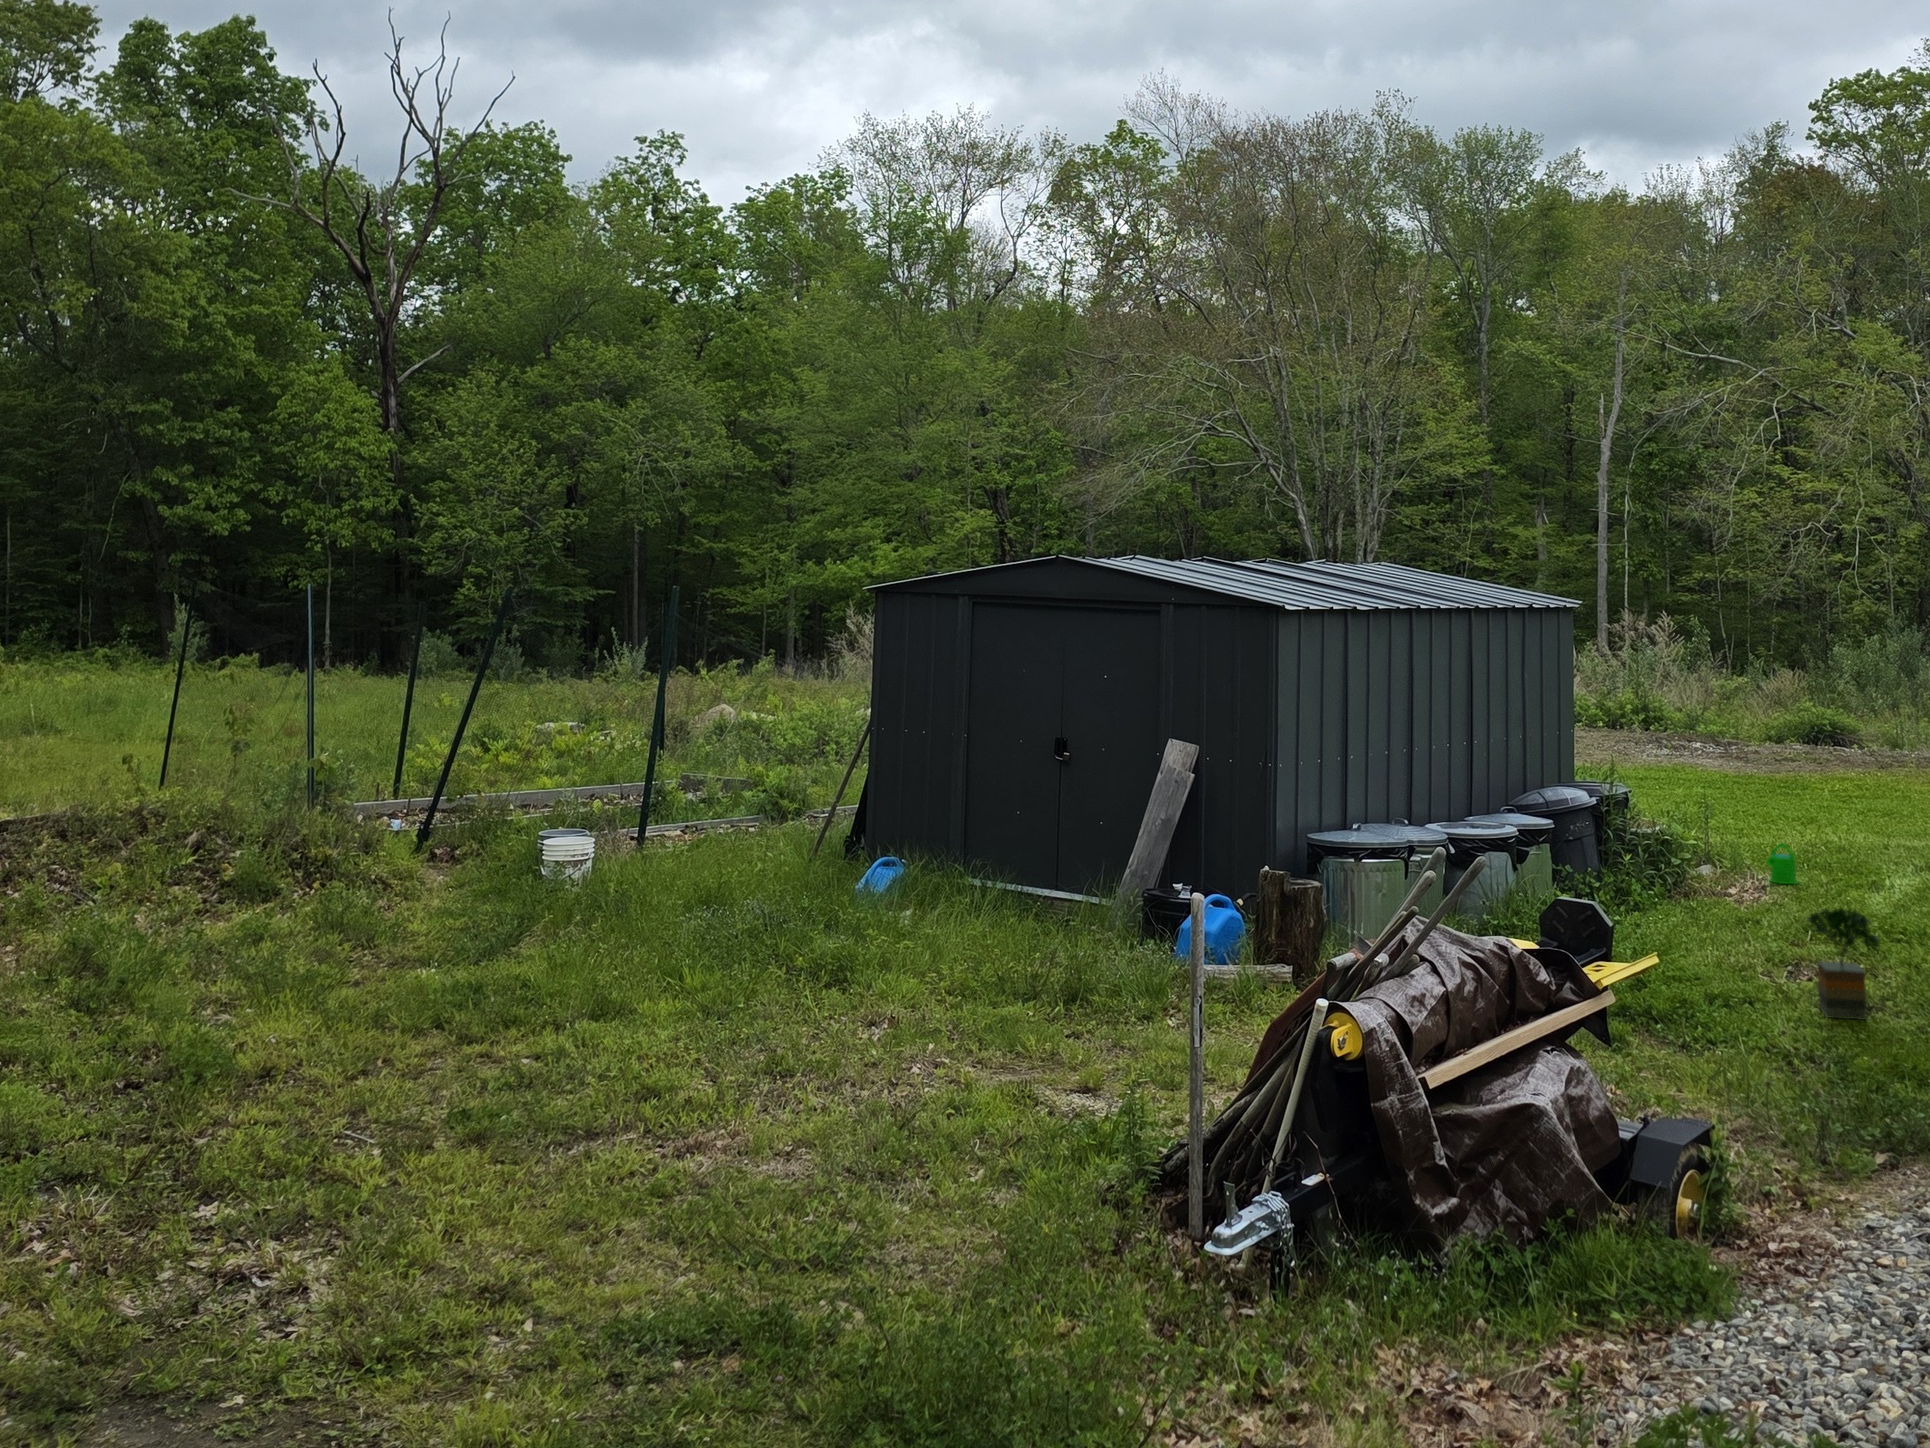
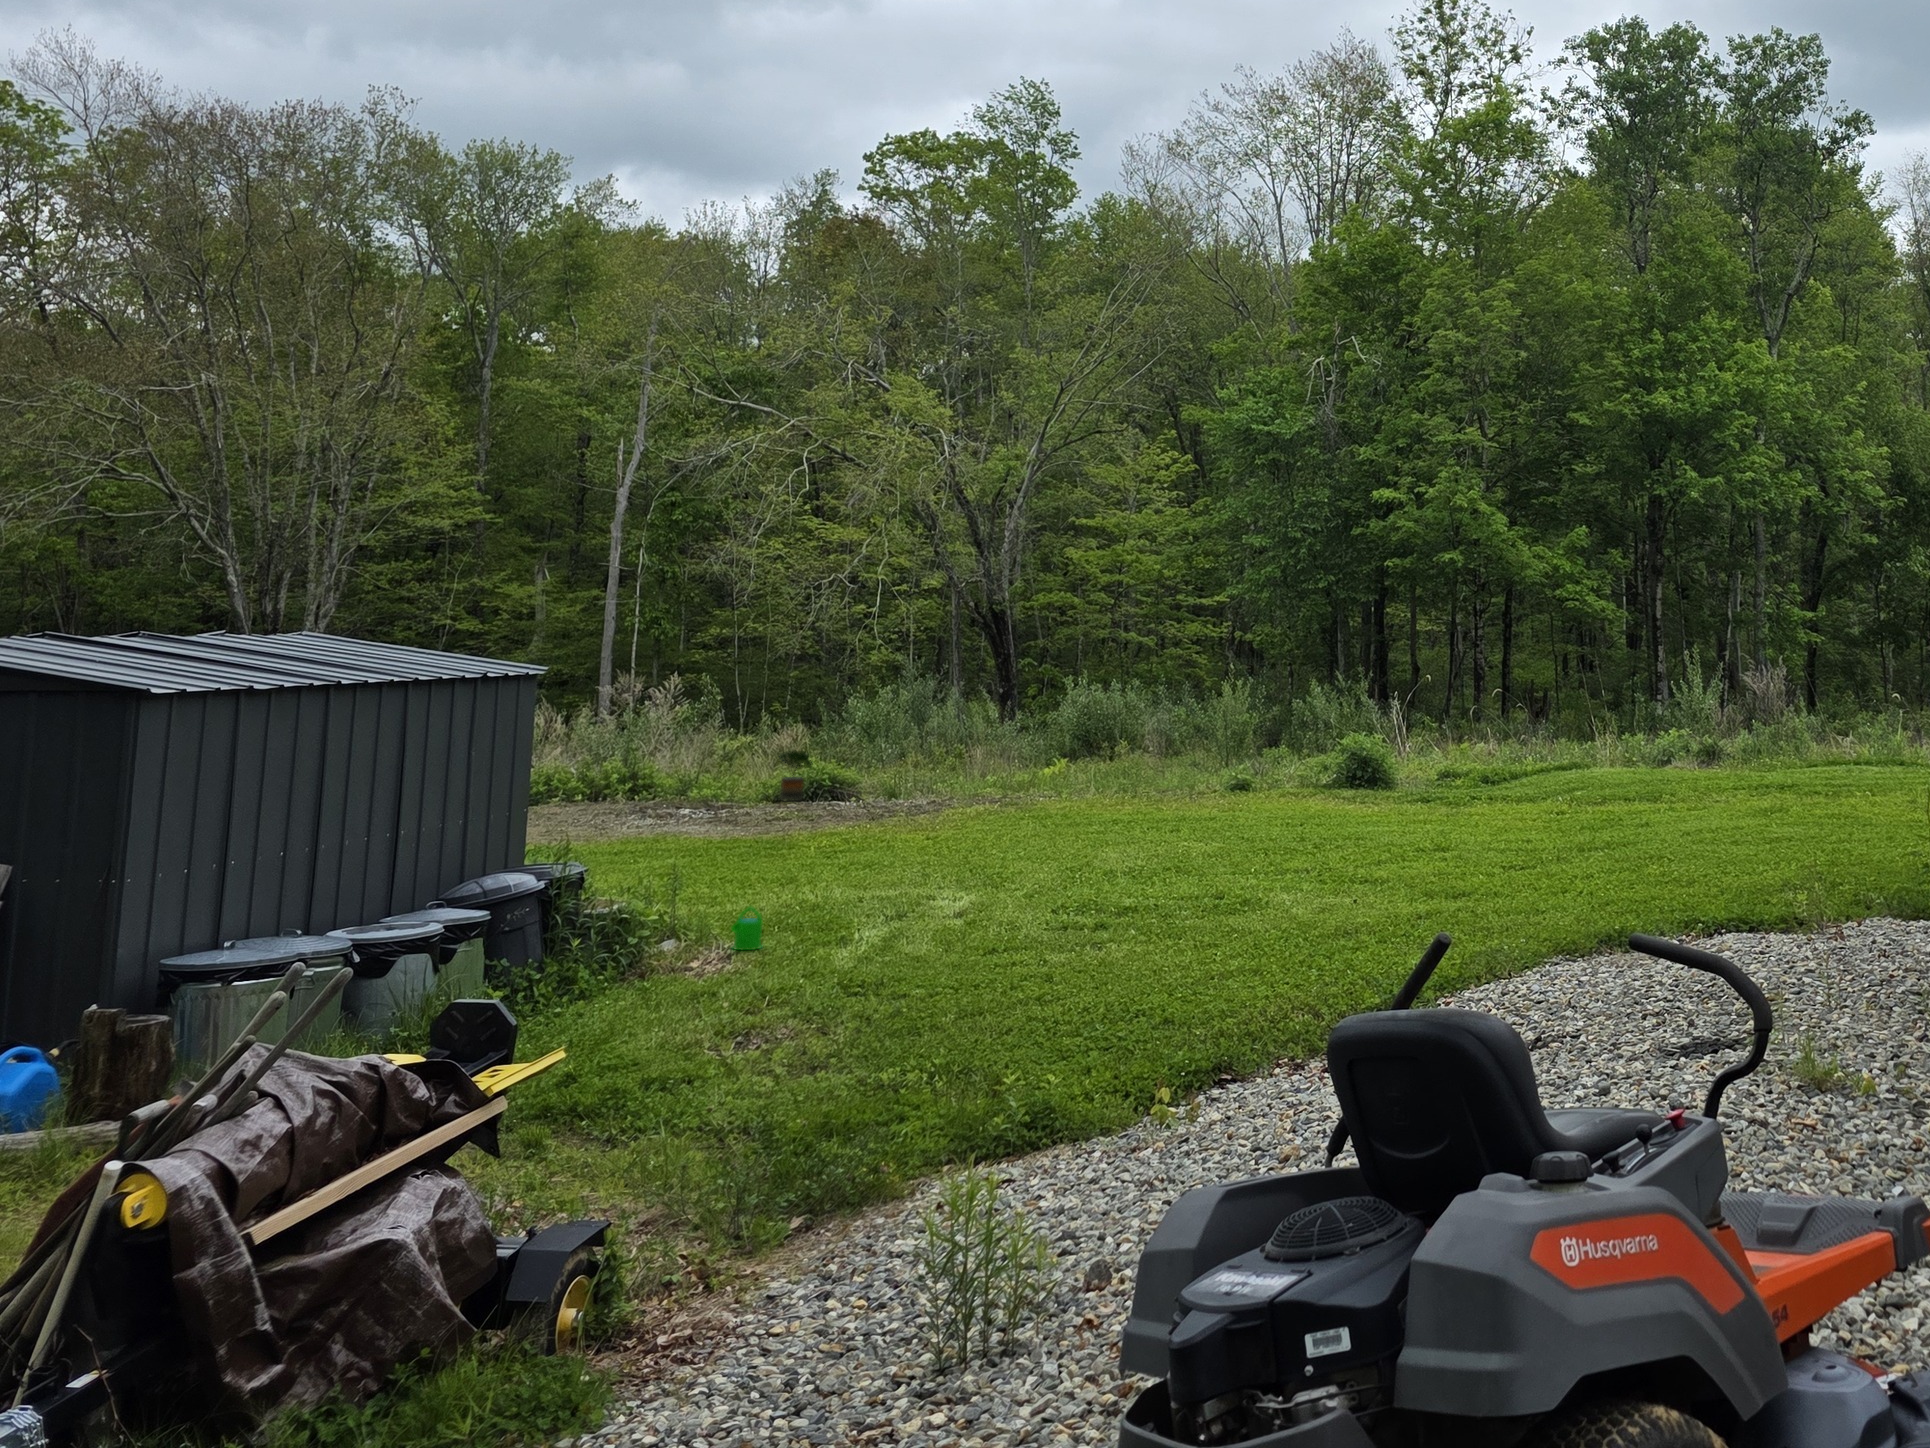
potted tree: present [1806,909,1880,1020] -> present [779,750,813,801]

